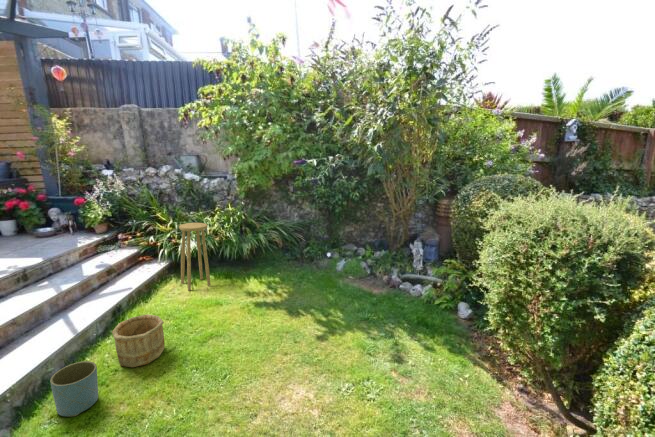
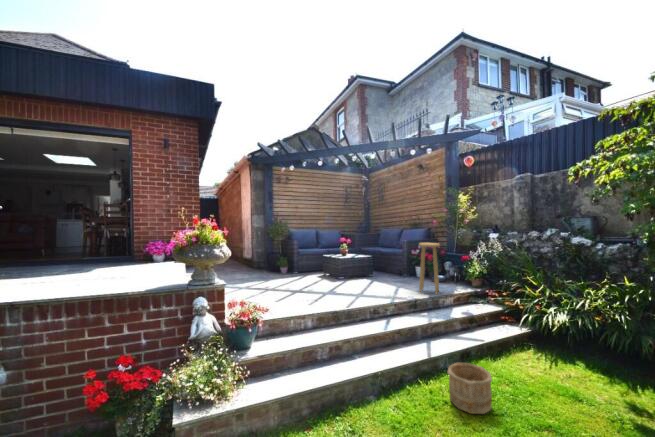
stool: present [179,223,210,291] -> present [419,243,440,295]
planter: present [50,361,98,416] -> none [398,375,427,417]

